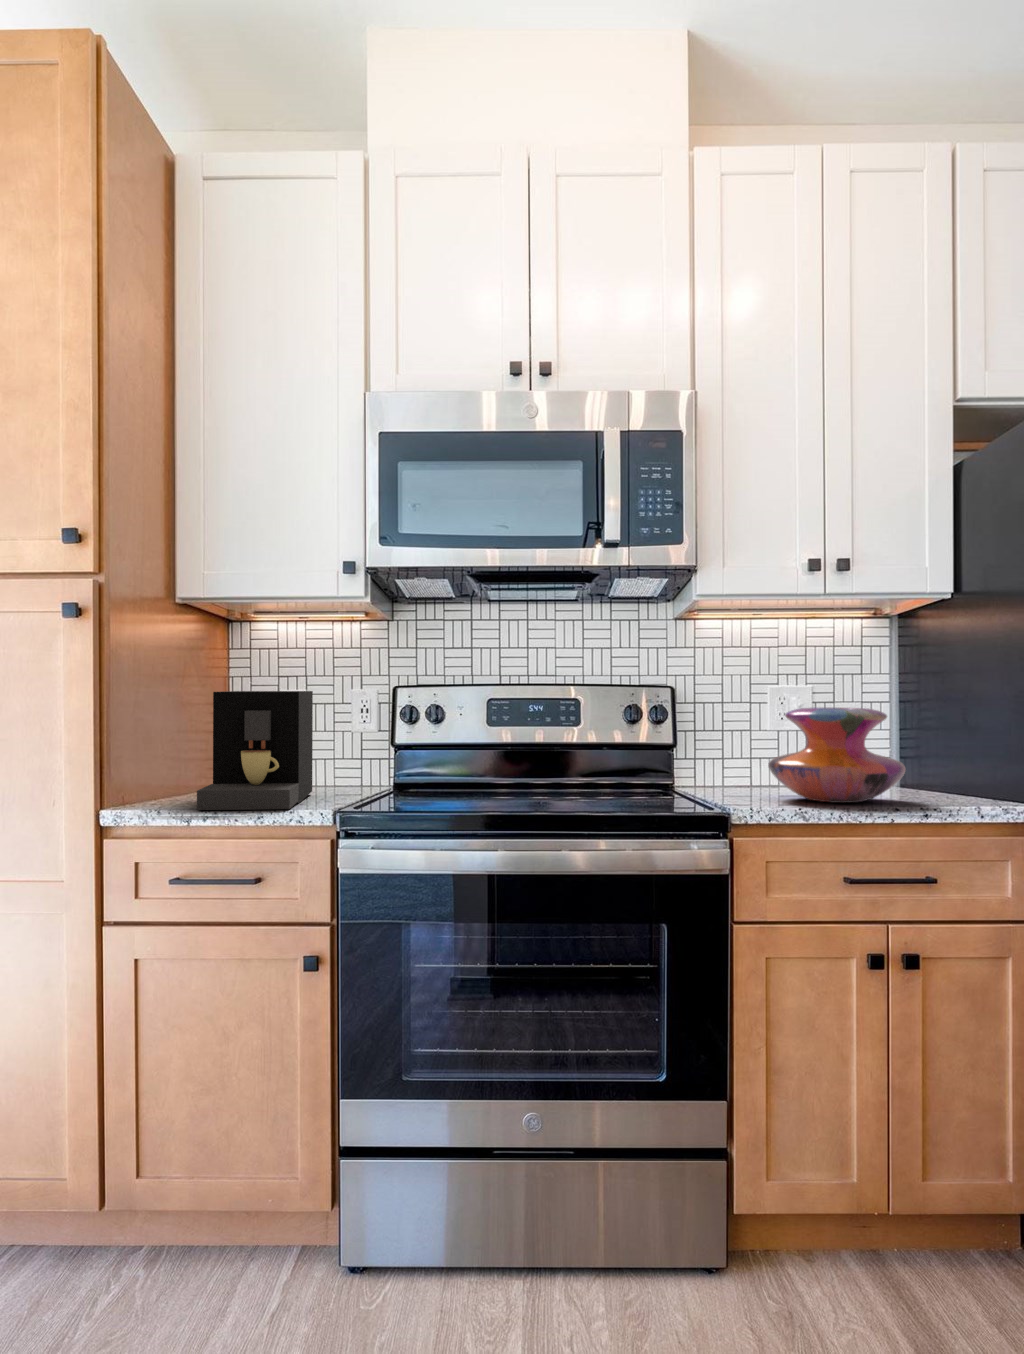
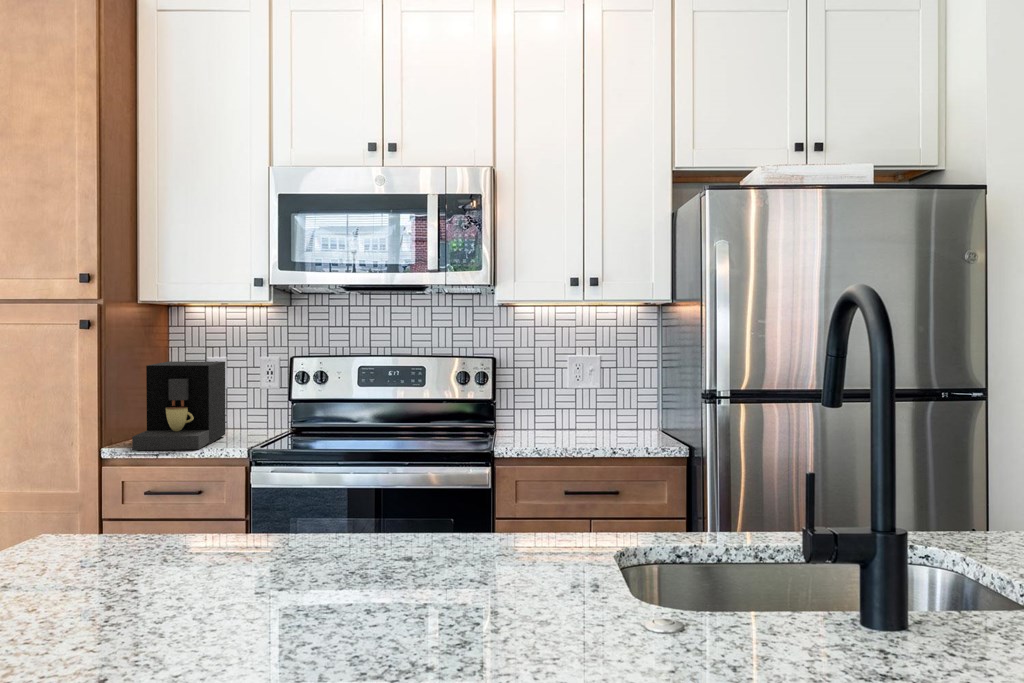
decorative vase: present [768,708,906,803] -> none [546,376,637,444]

